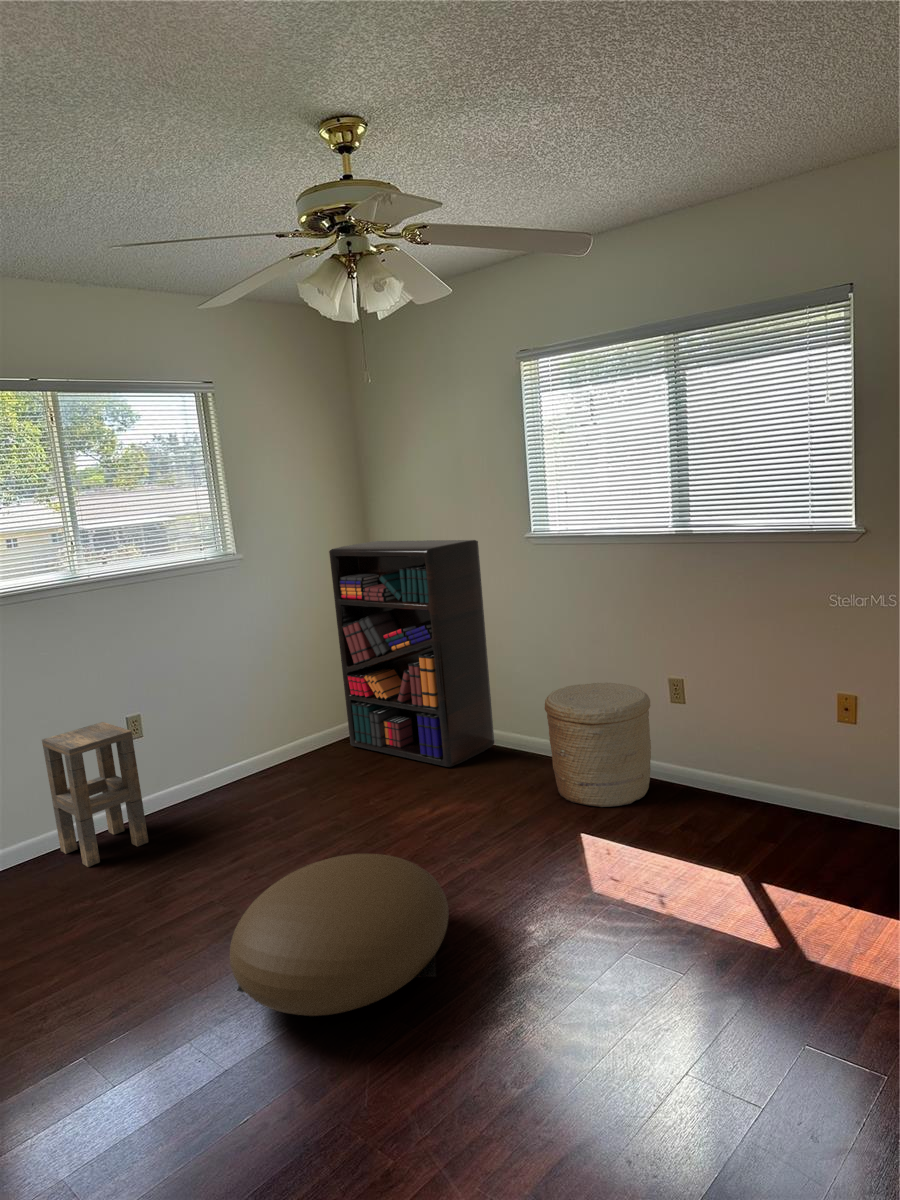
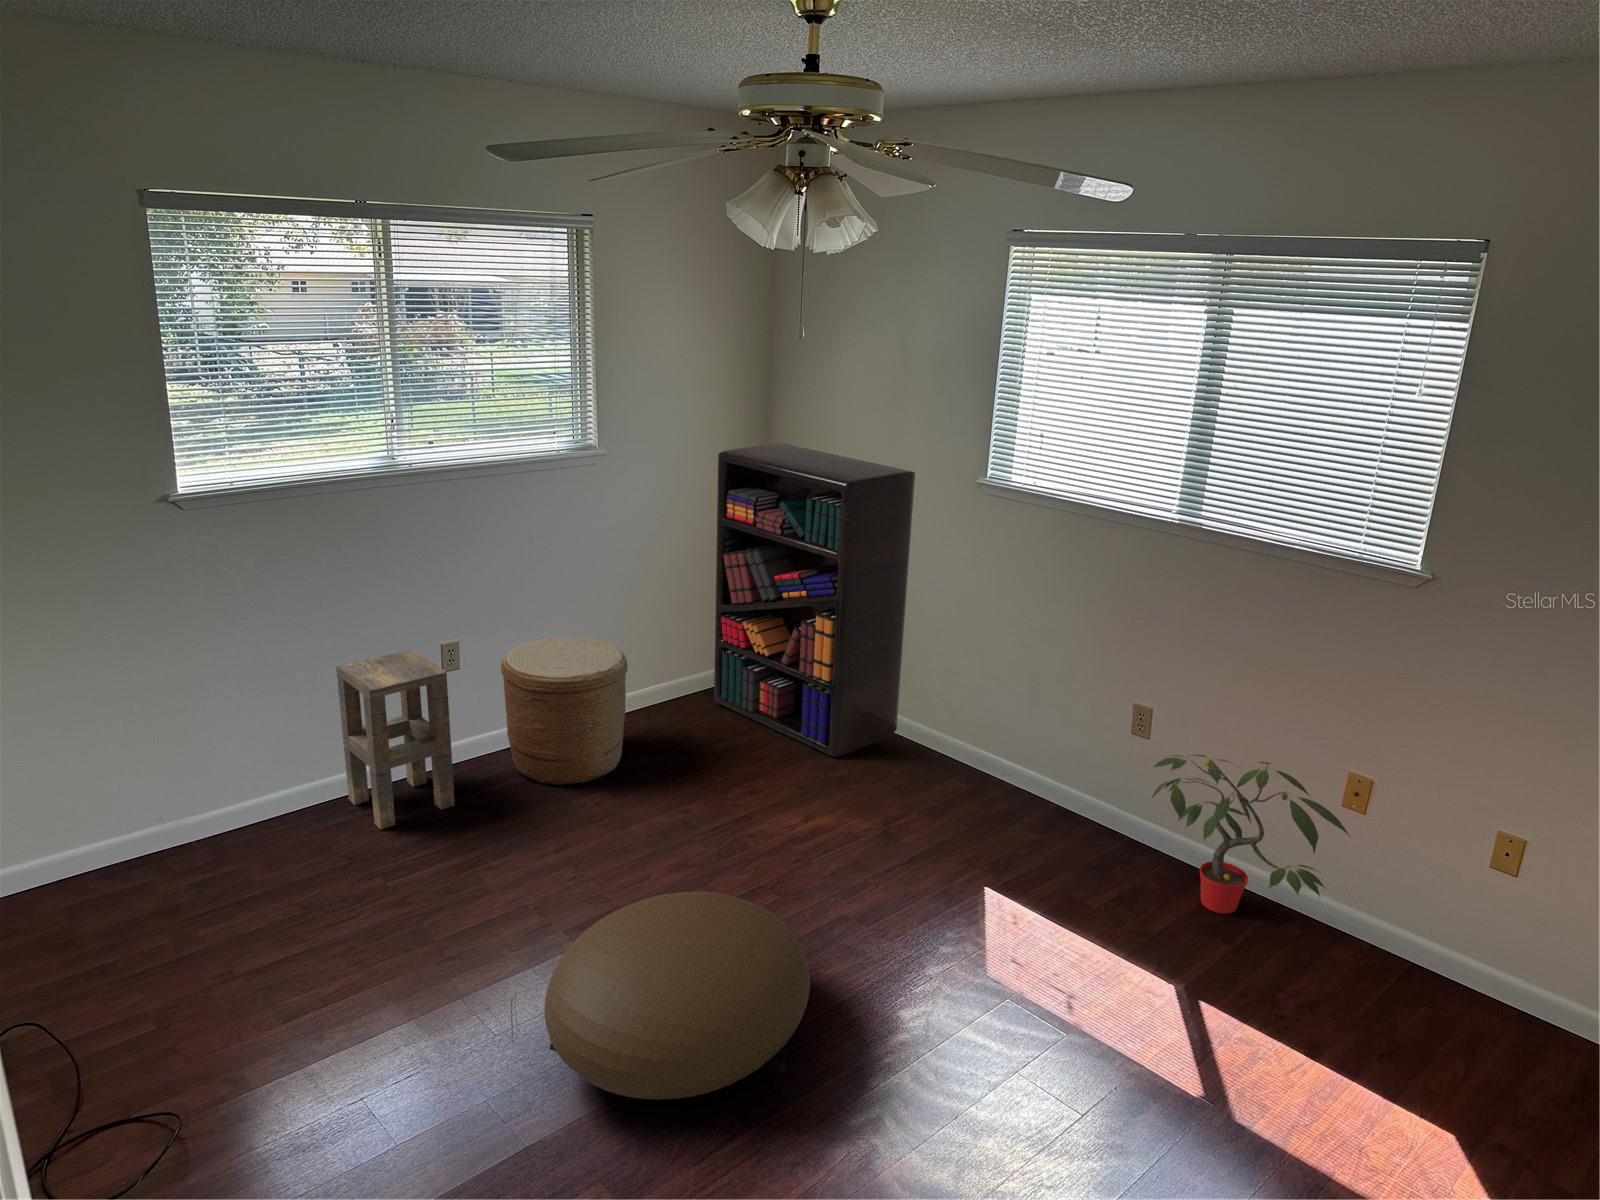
woven basket: present [545,683,651,807] -> present [501,637,628,786]
potted plant: none [689,697,853,823] -> present [1152,755,1350,914]

